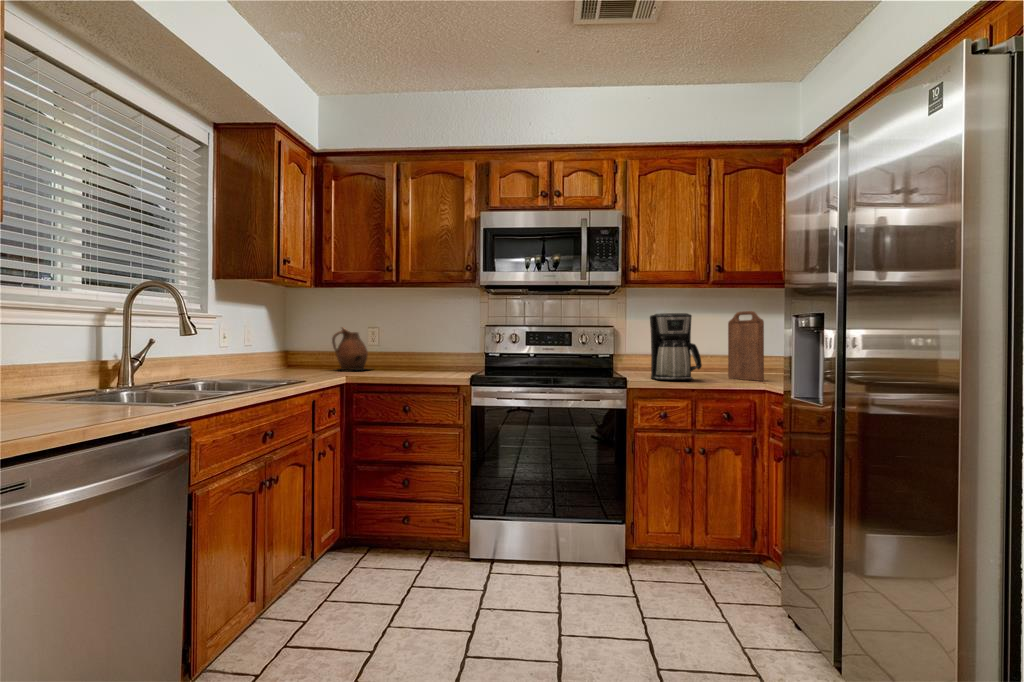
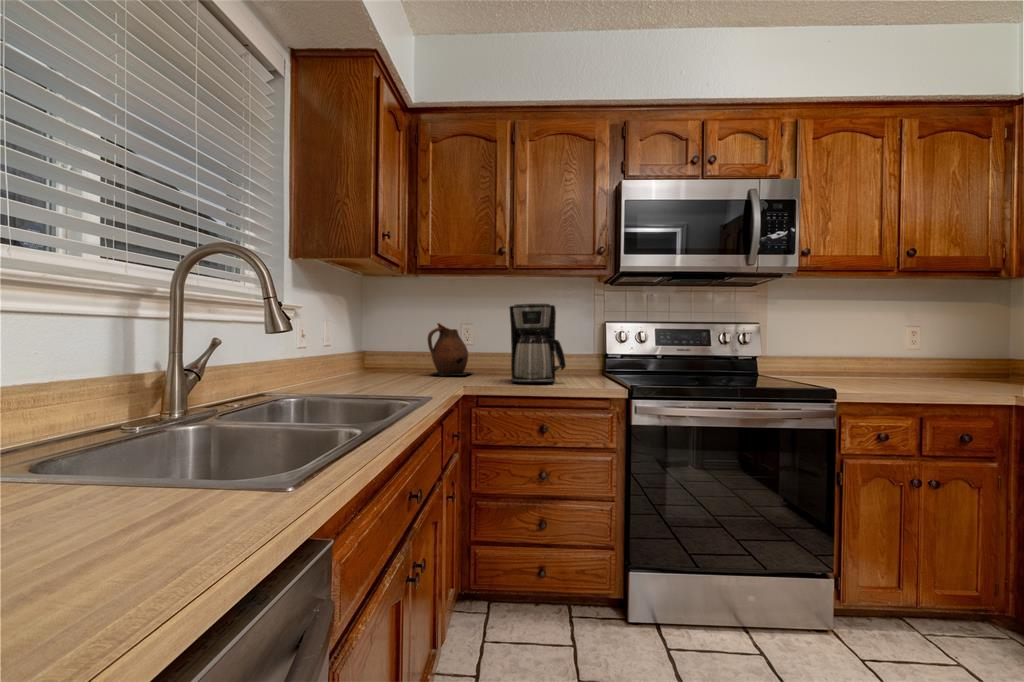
cutting board: present [728,311,764,381] -> none [923,304,992,391]
coffee maker: present [650,313,702,380] -> present [509,304,566,383]

